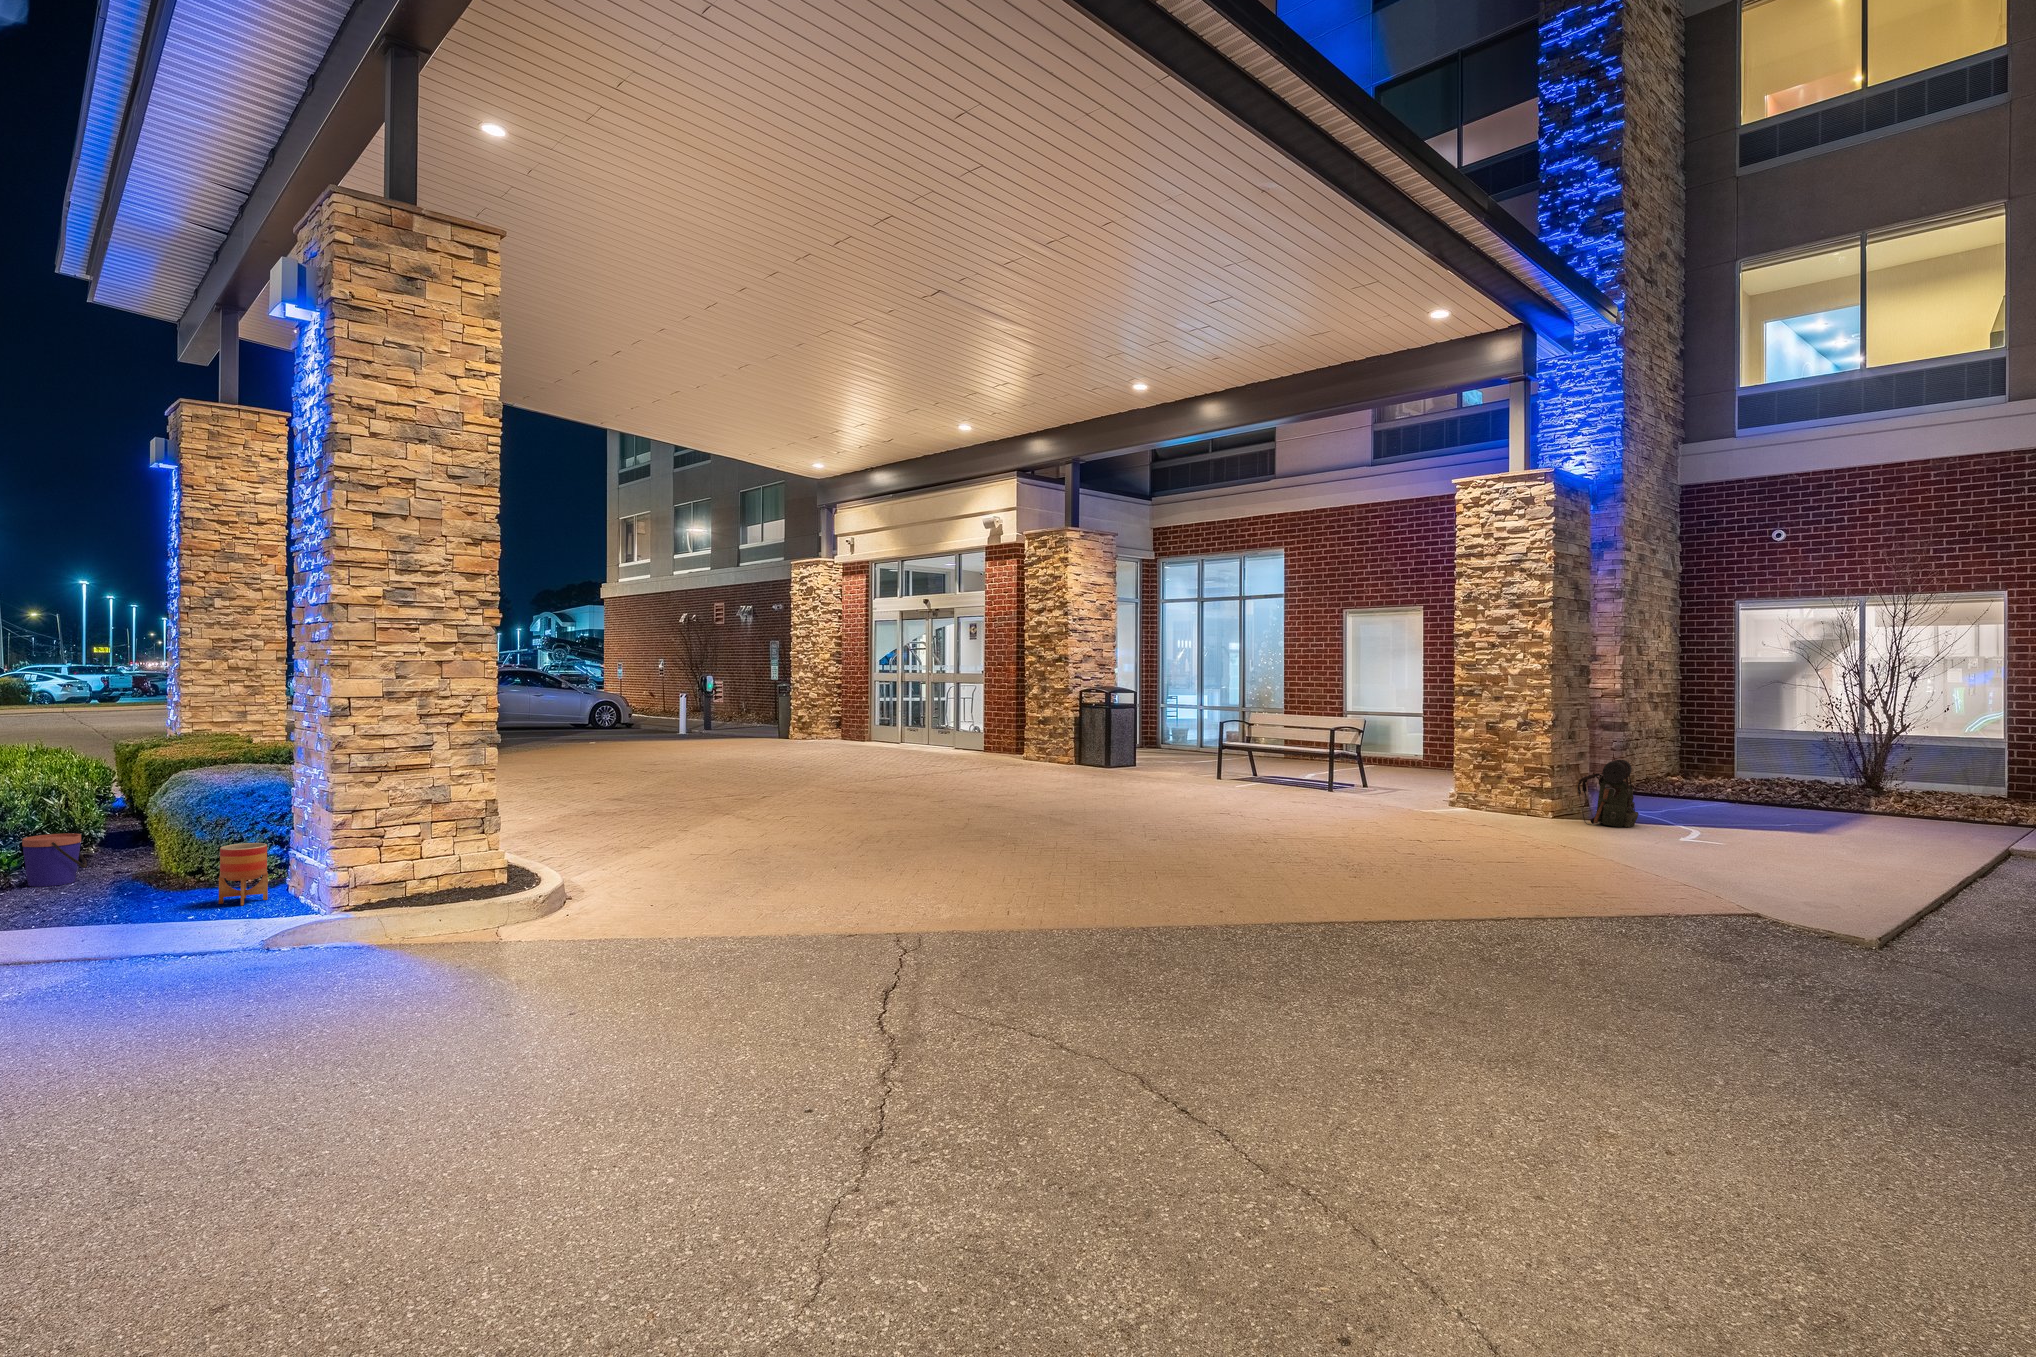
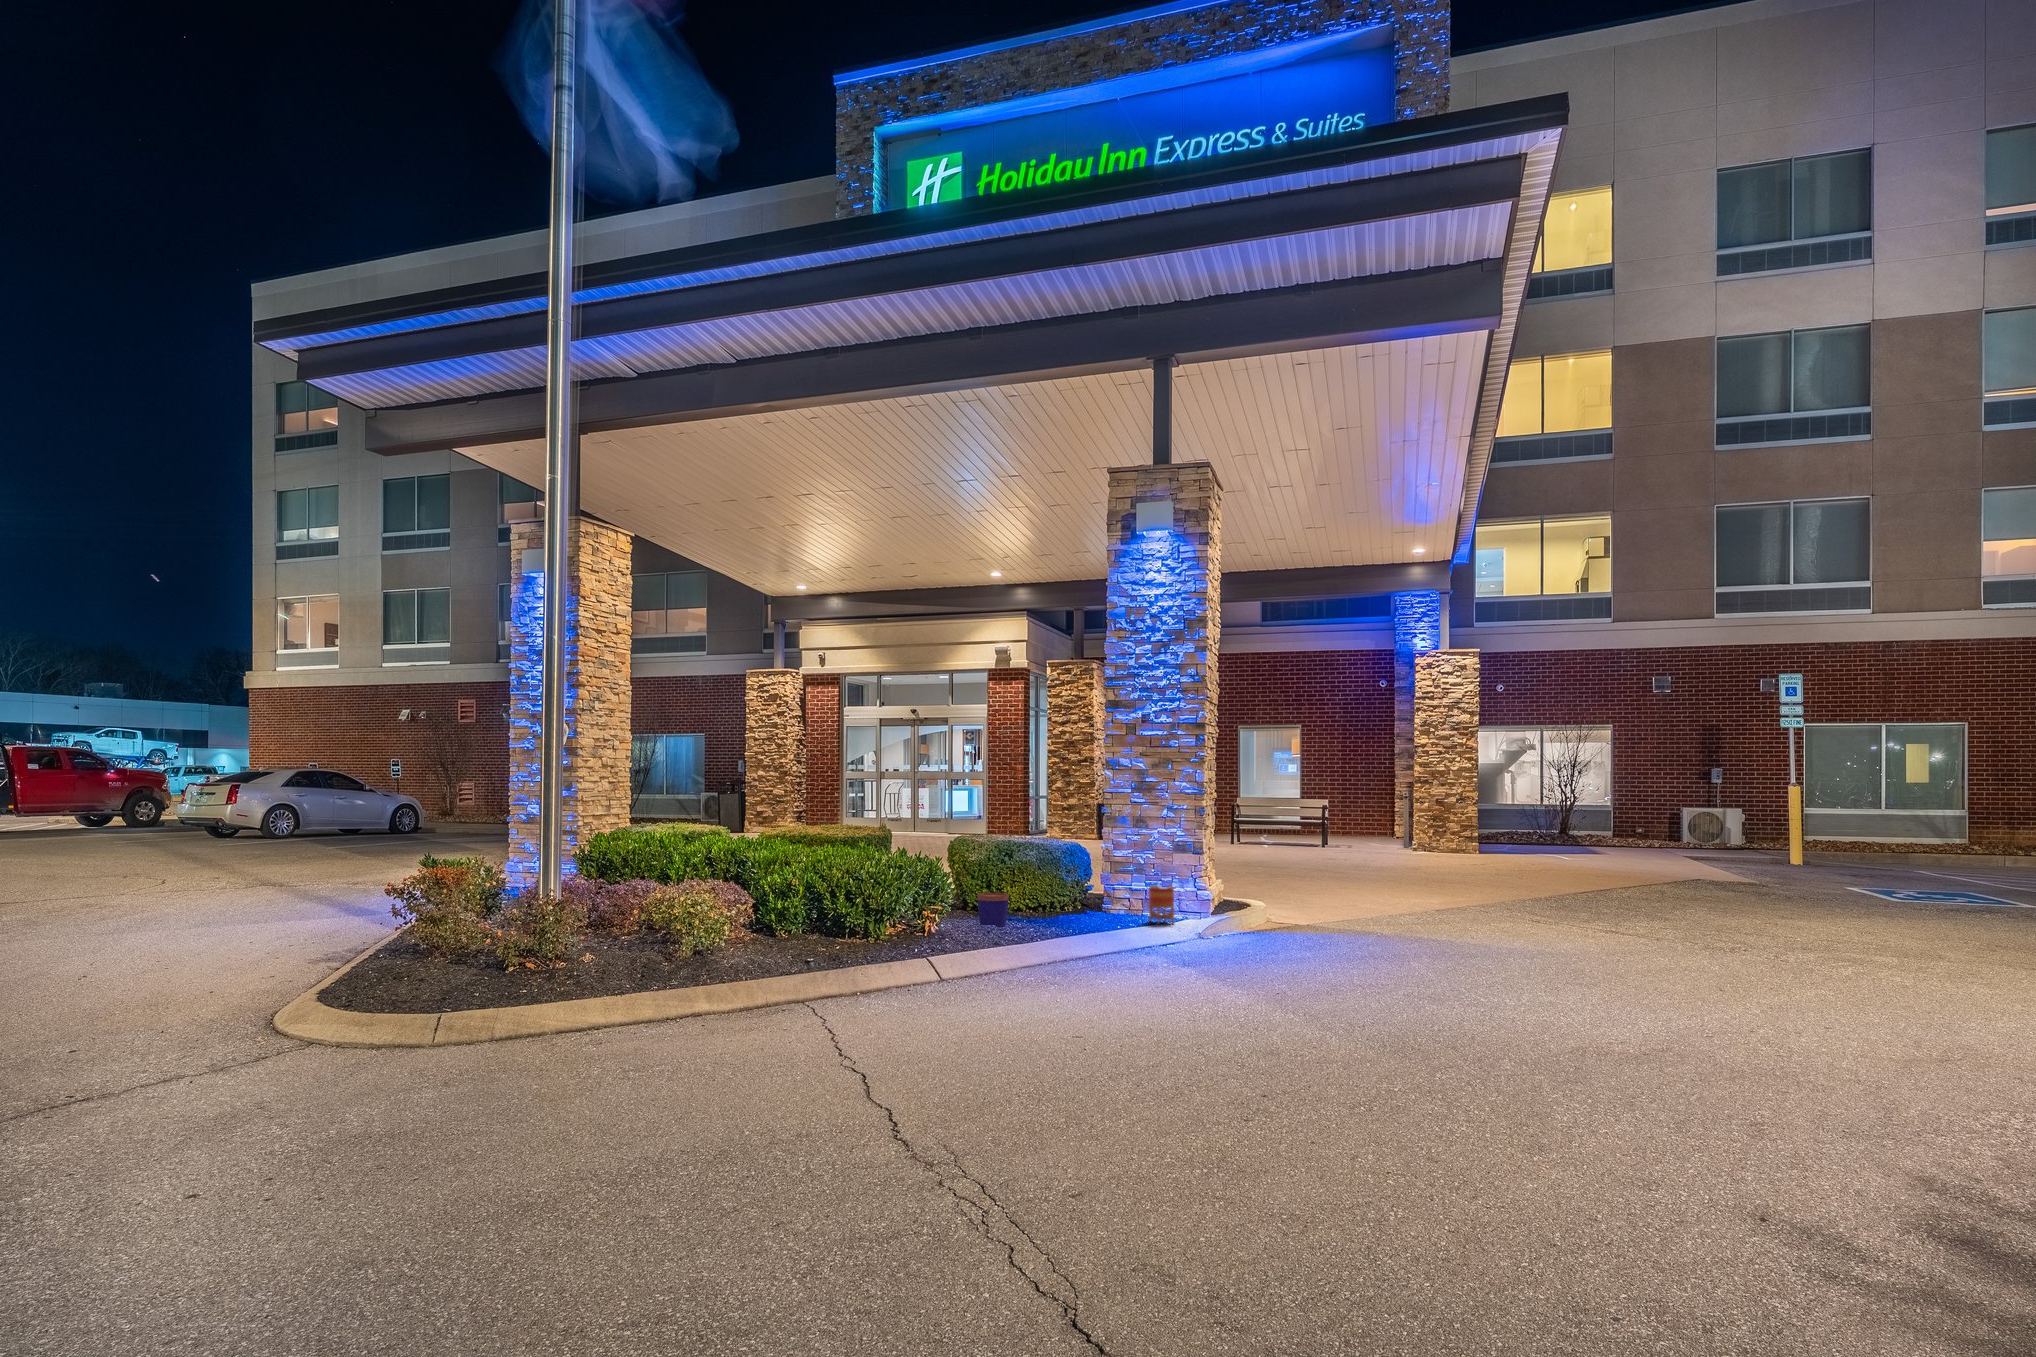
backpack: present [1578,760,1639,827] -> none [1487,818,1521,855]

